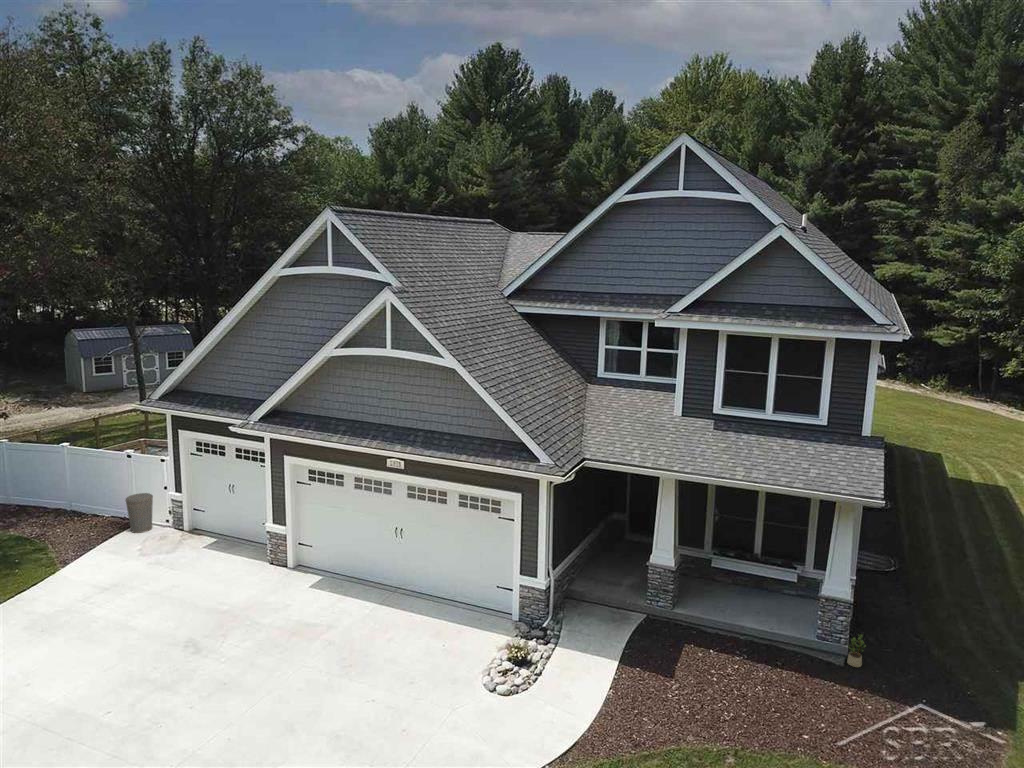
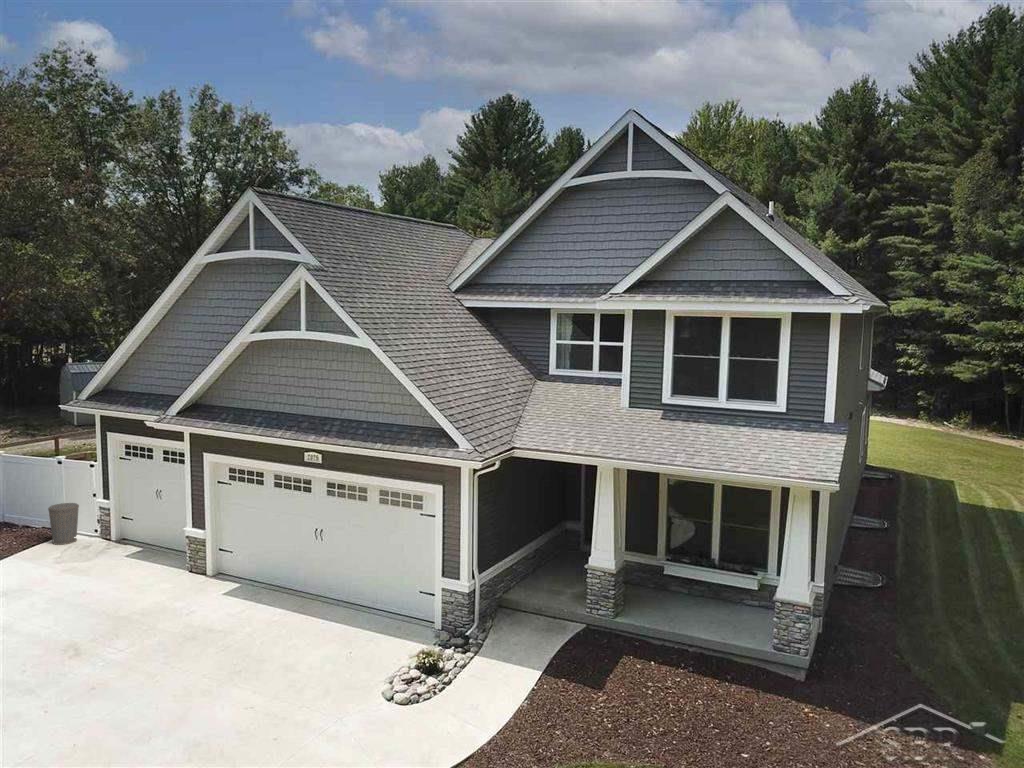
potted plant: present [847,634,866,667] -> none [807,643,829,683]

